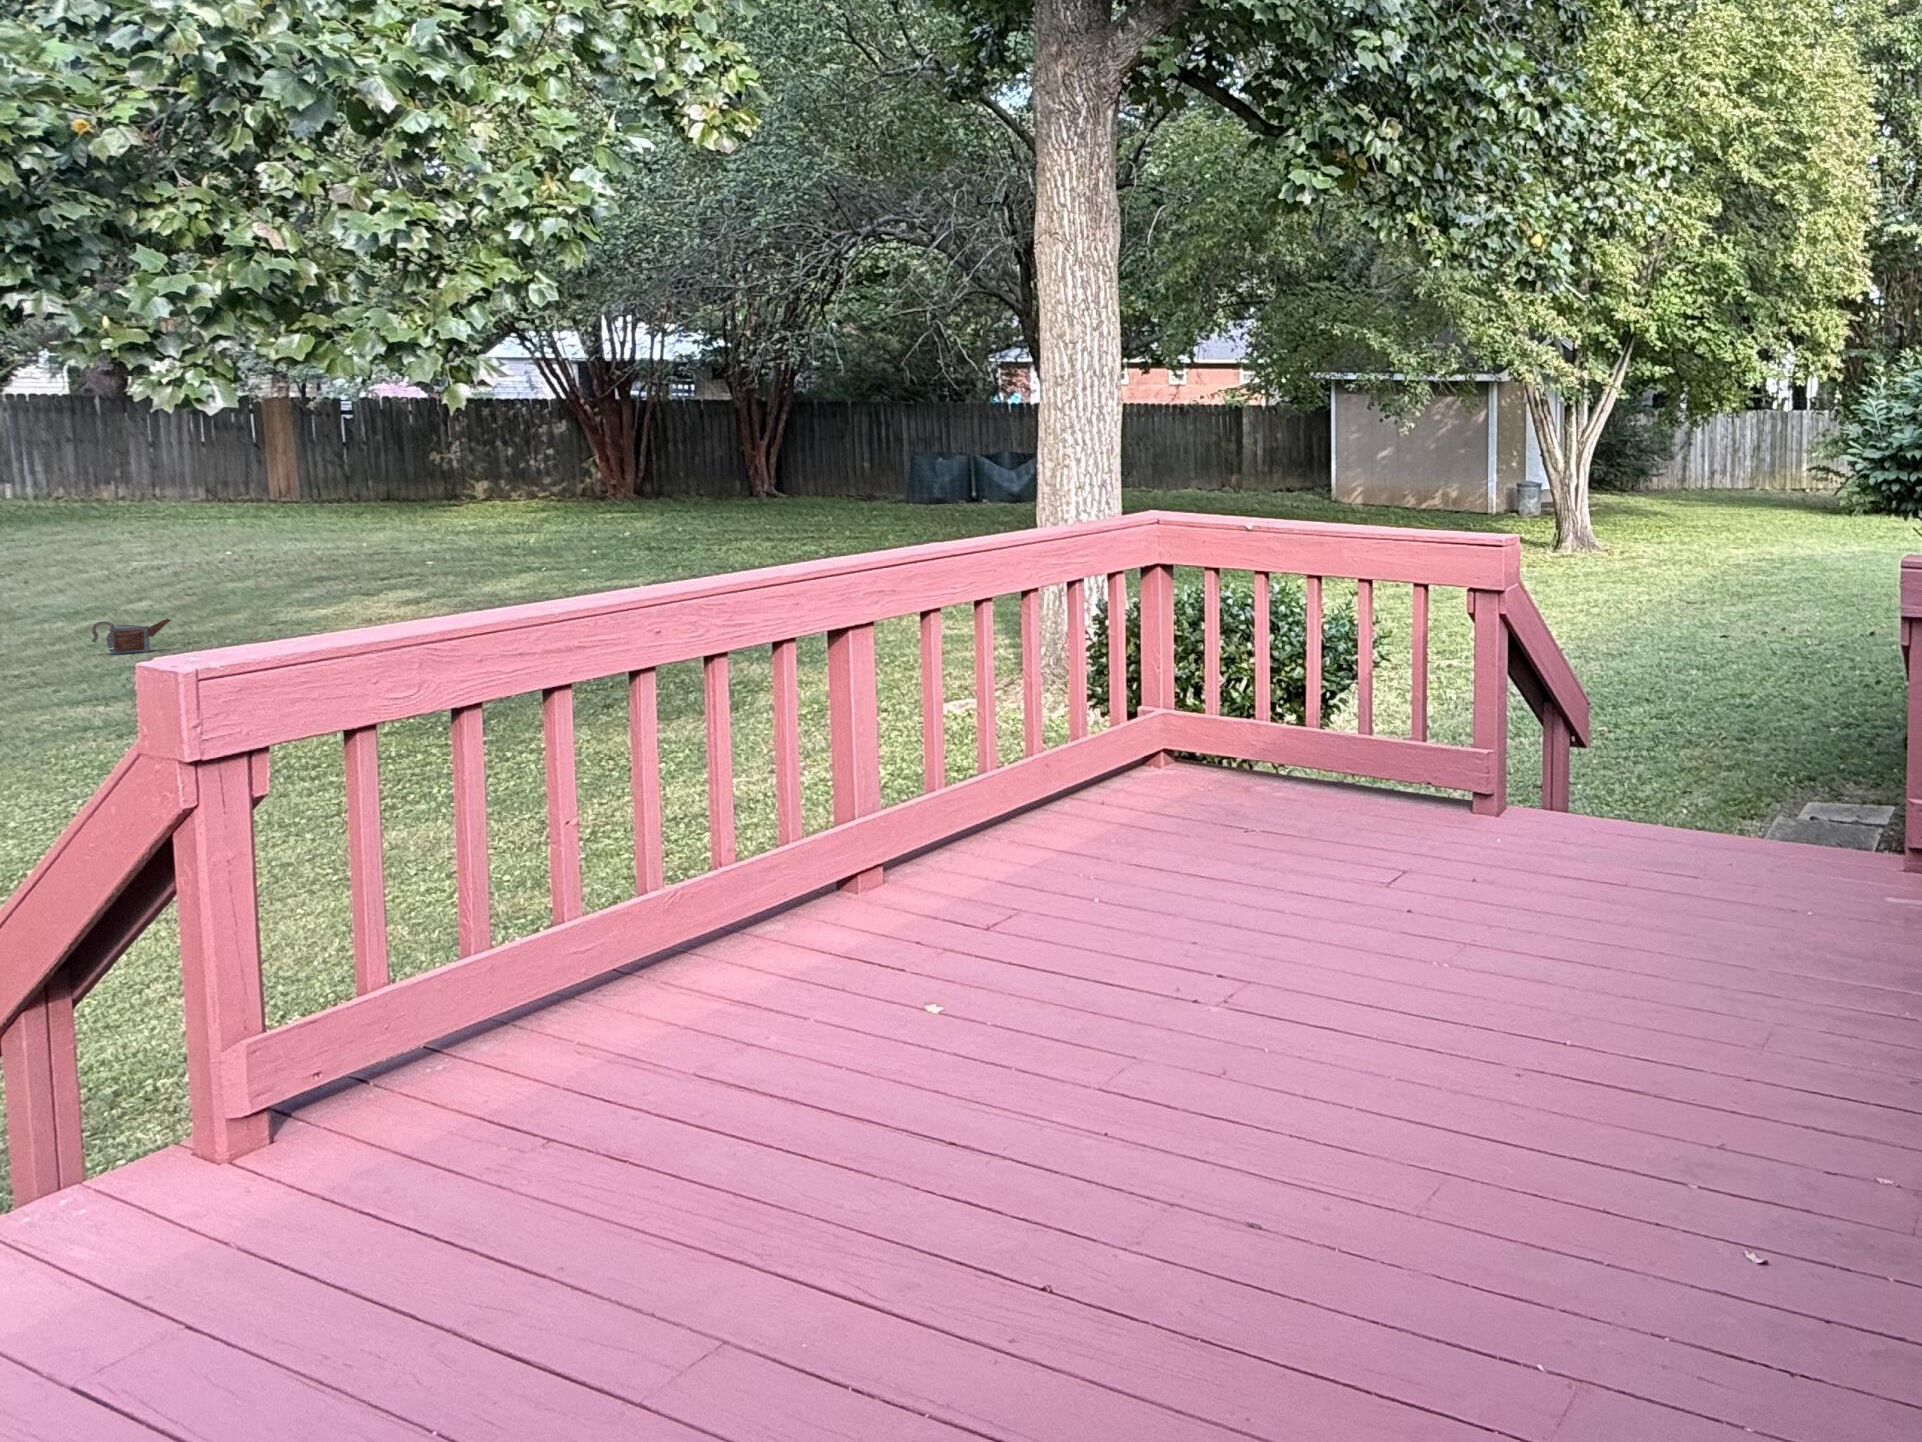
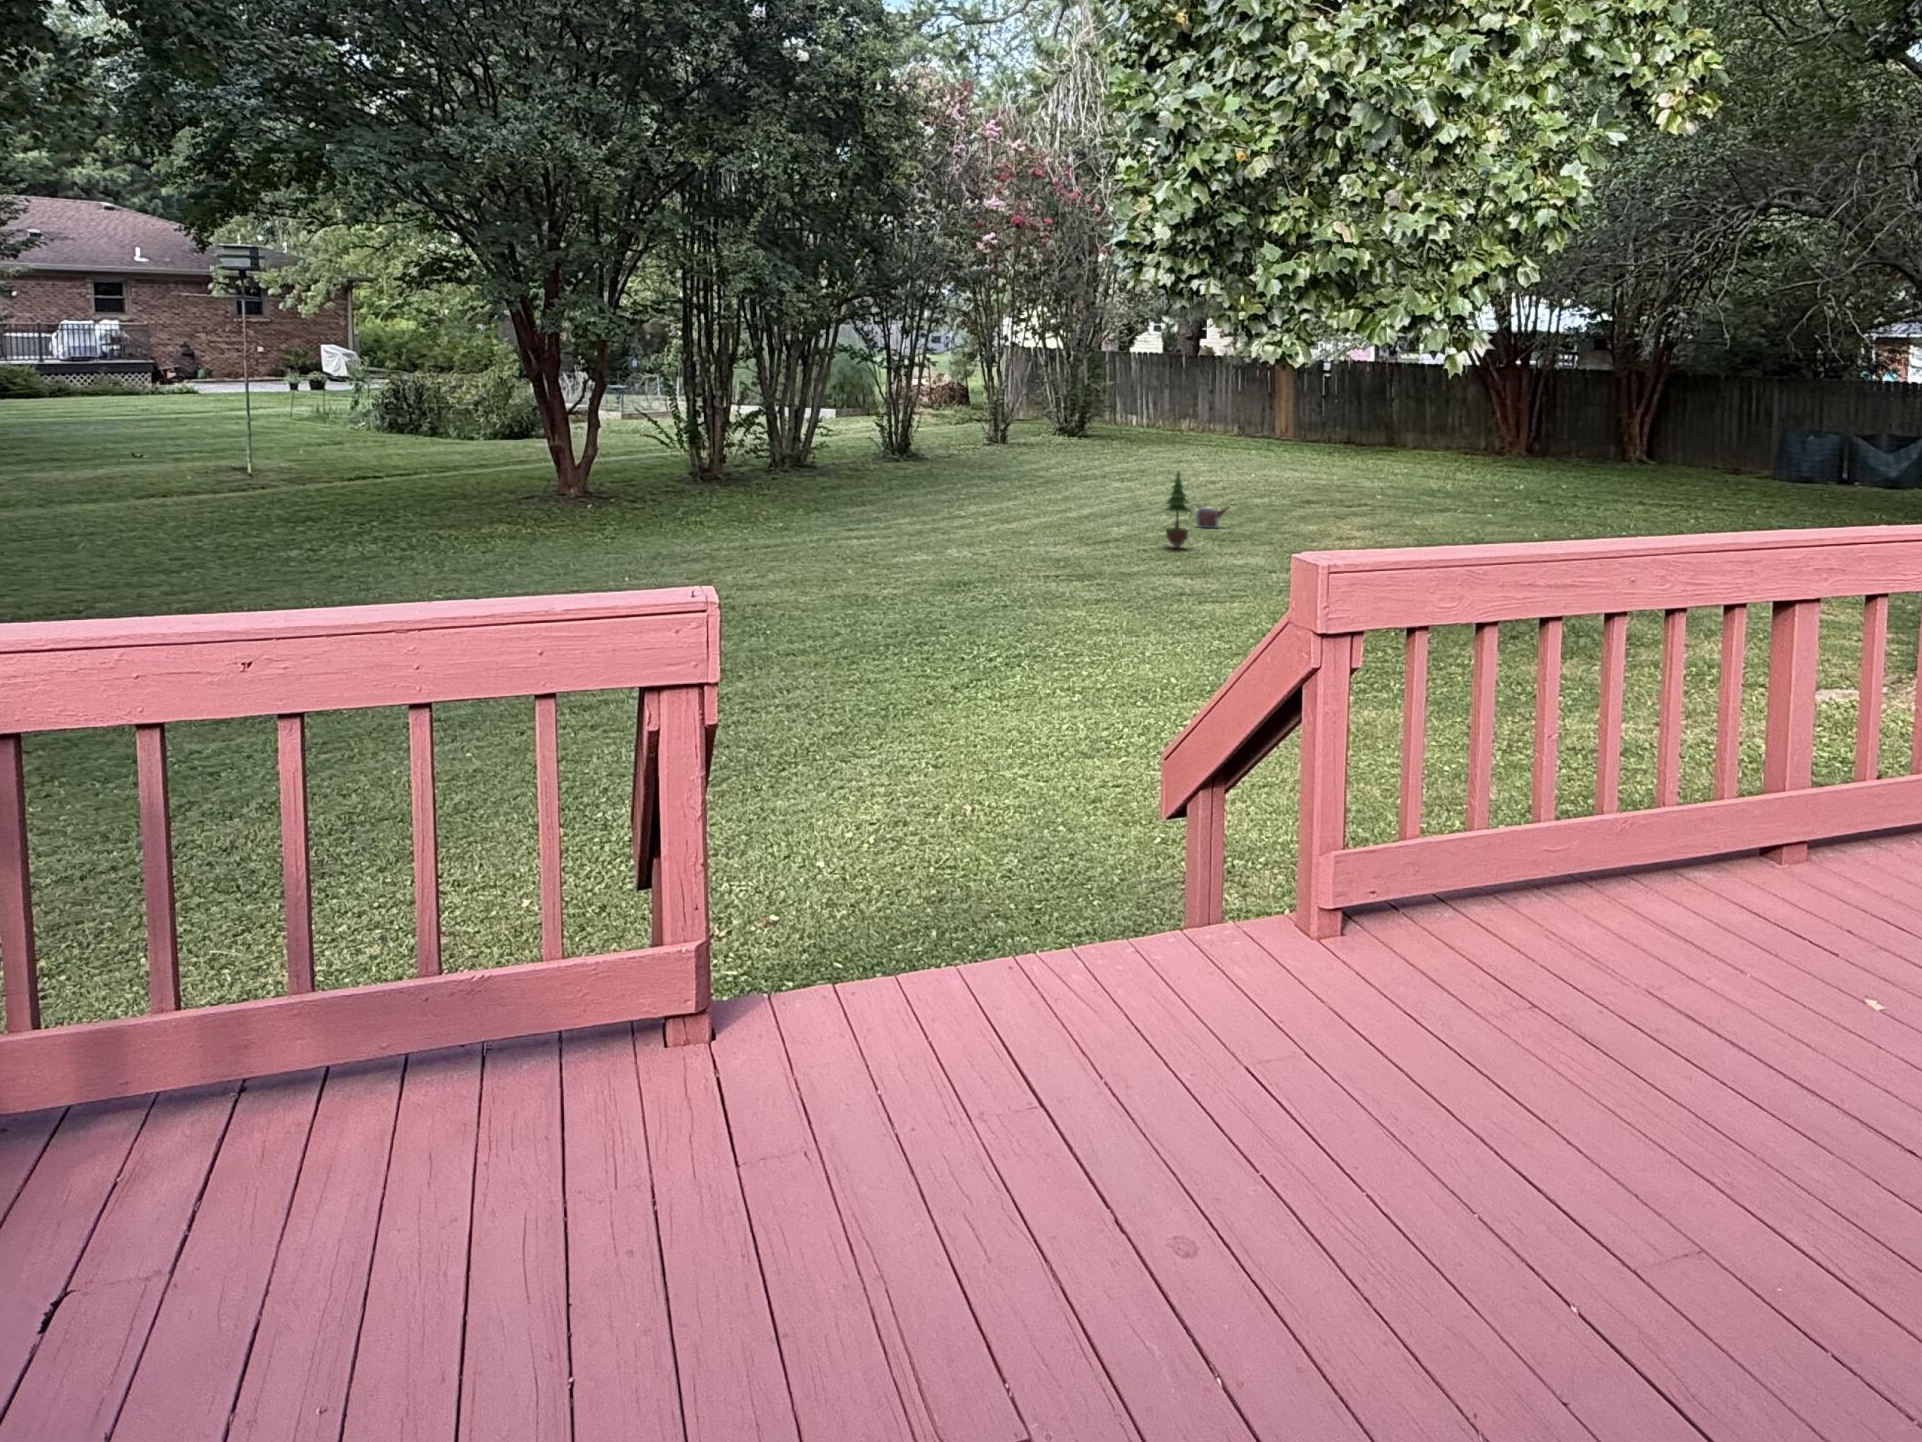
potted tree: none [34,573,92,688] -> present [1166,471,1191,548]

